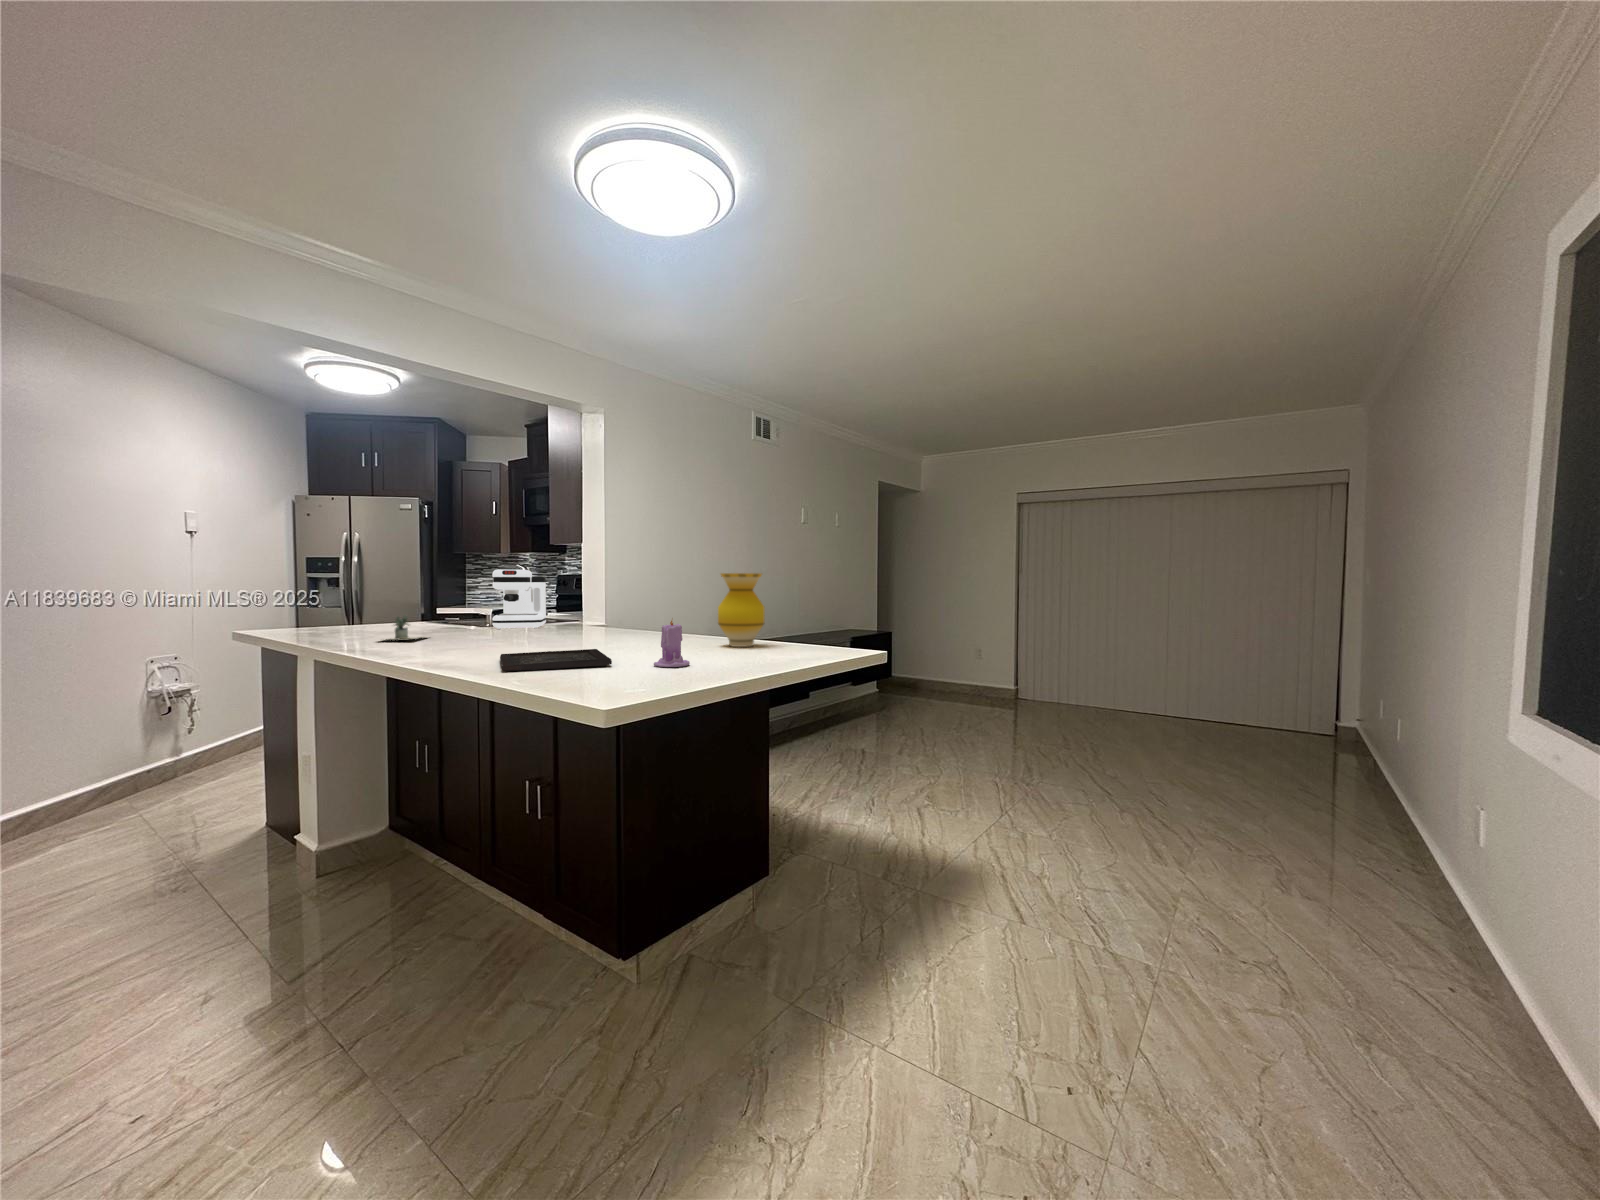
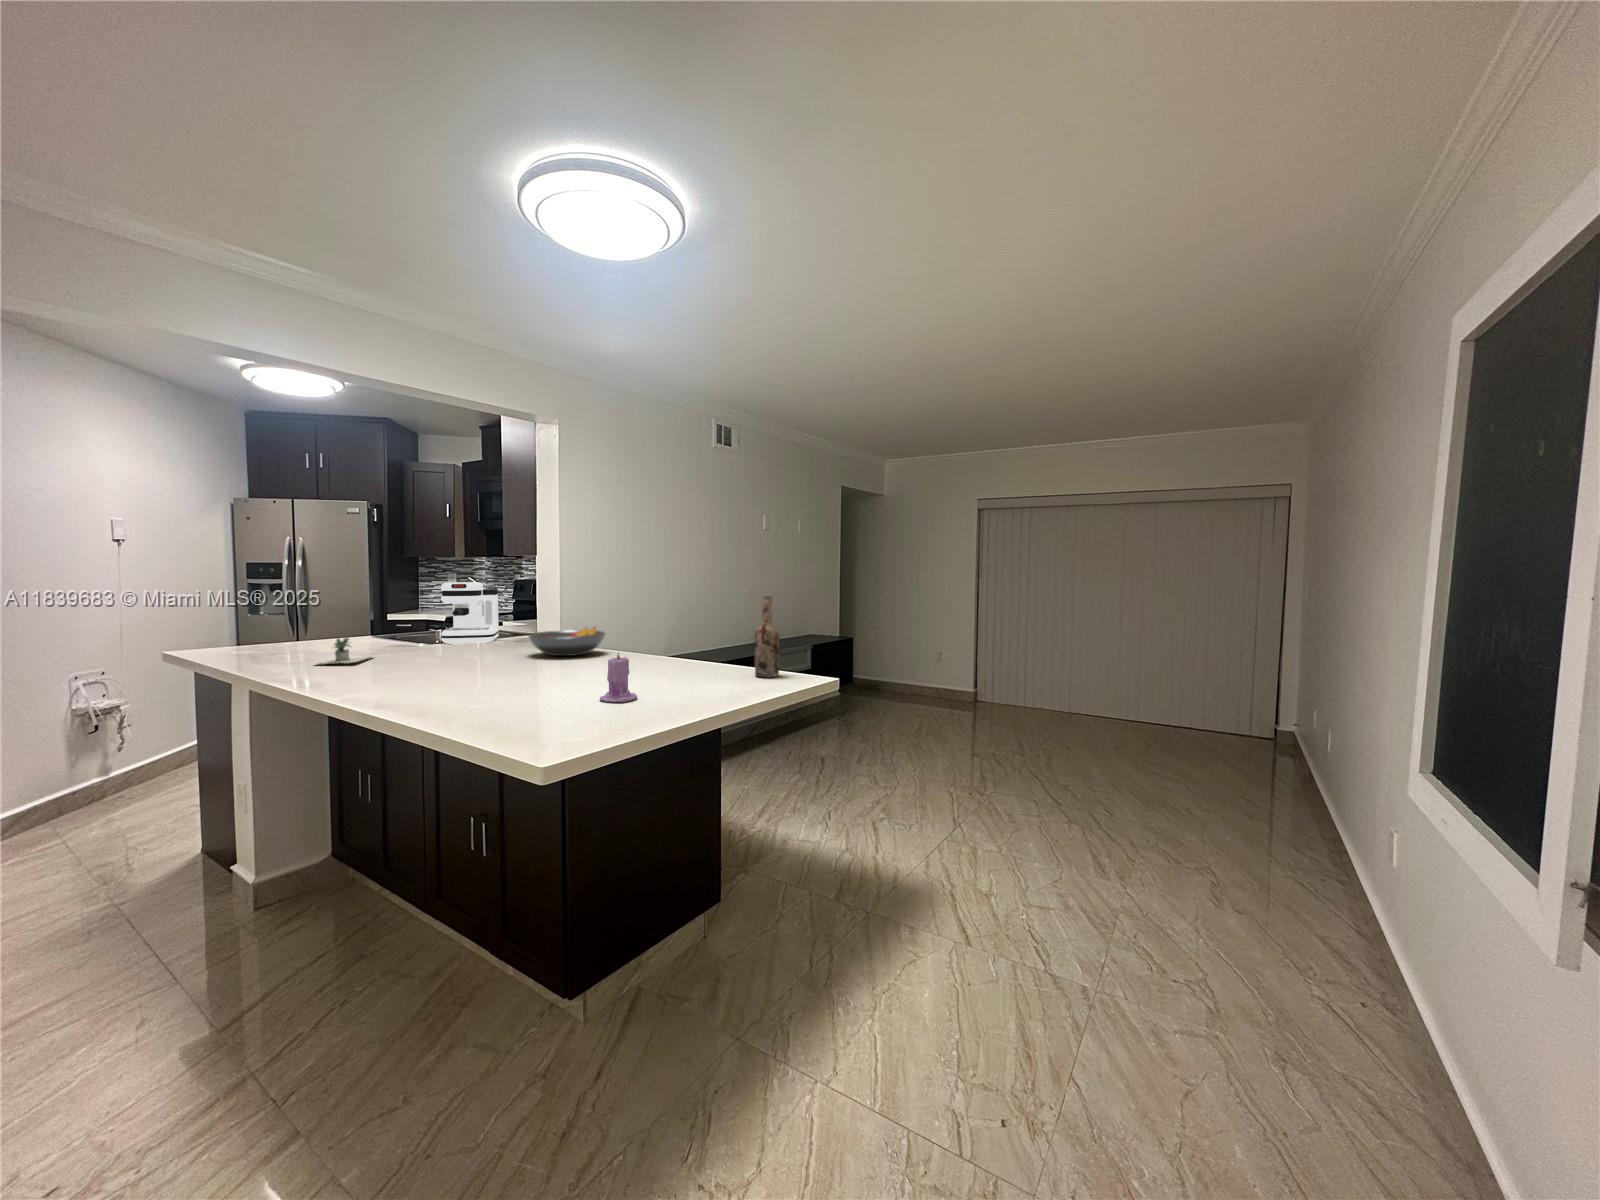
wine bottle: none [801,572,826,652] -> present [755,597,779,678]
vase: present [718,573,765,647] -> none [671,595,719,670]
fruit bowl: none [577,610,652,637] -> present [528,627,606,656]
tray: present [500,649,612,671] -> none [441,678,557,710]

